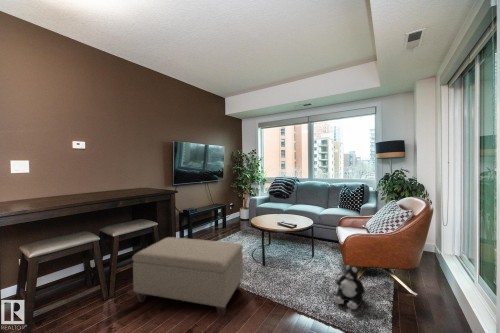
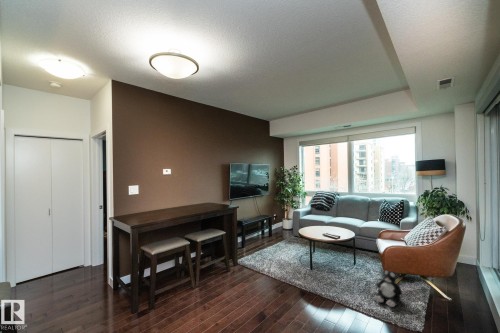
ottoman: present [132,237,243,317] -> none [214,242,296,304]

